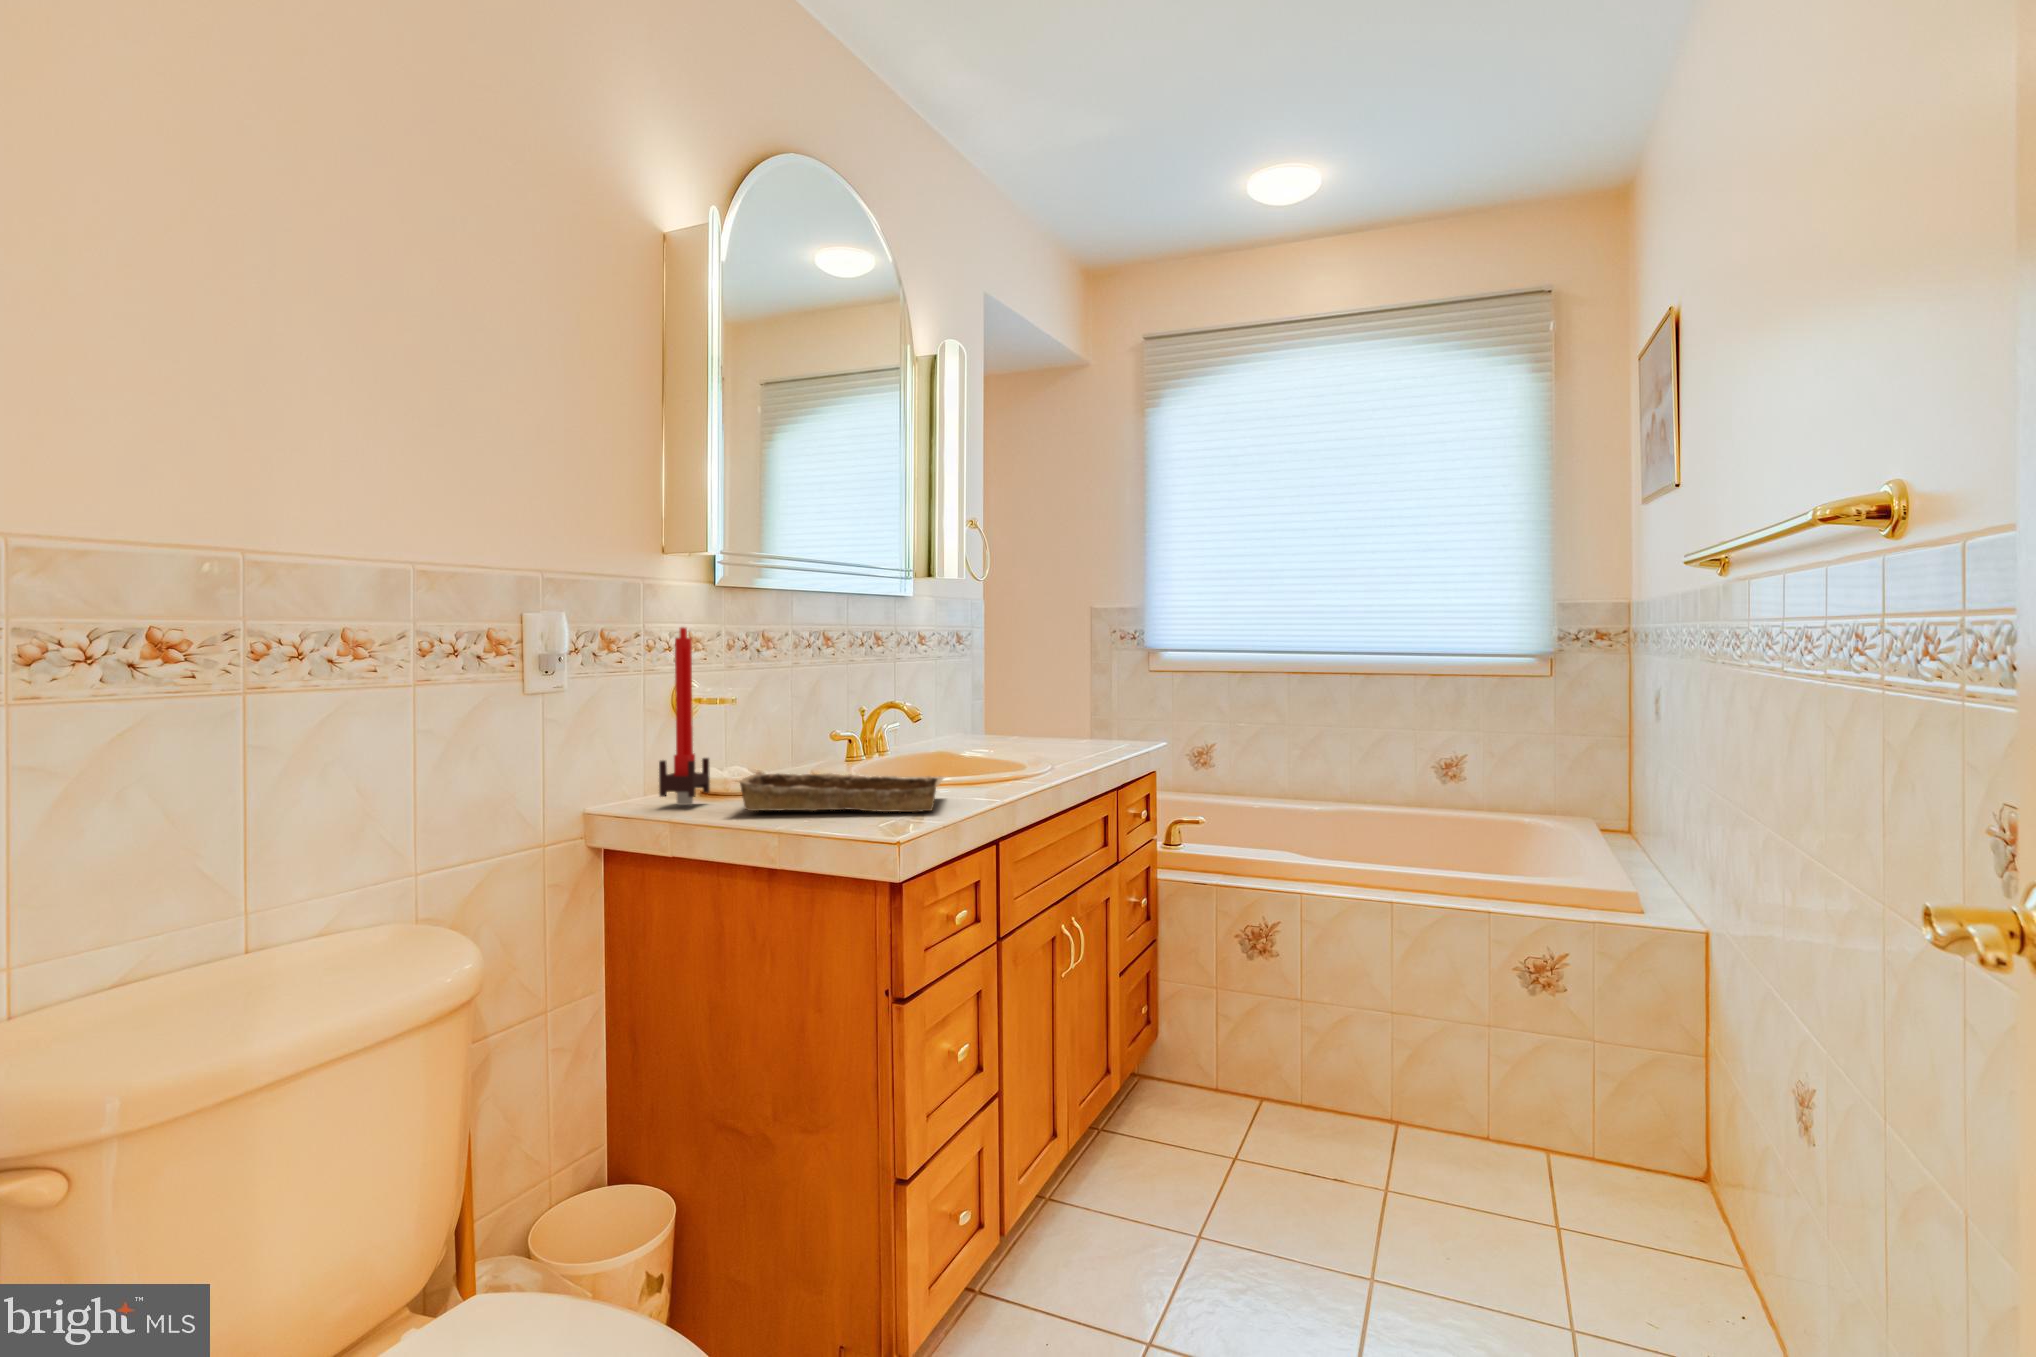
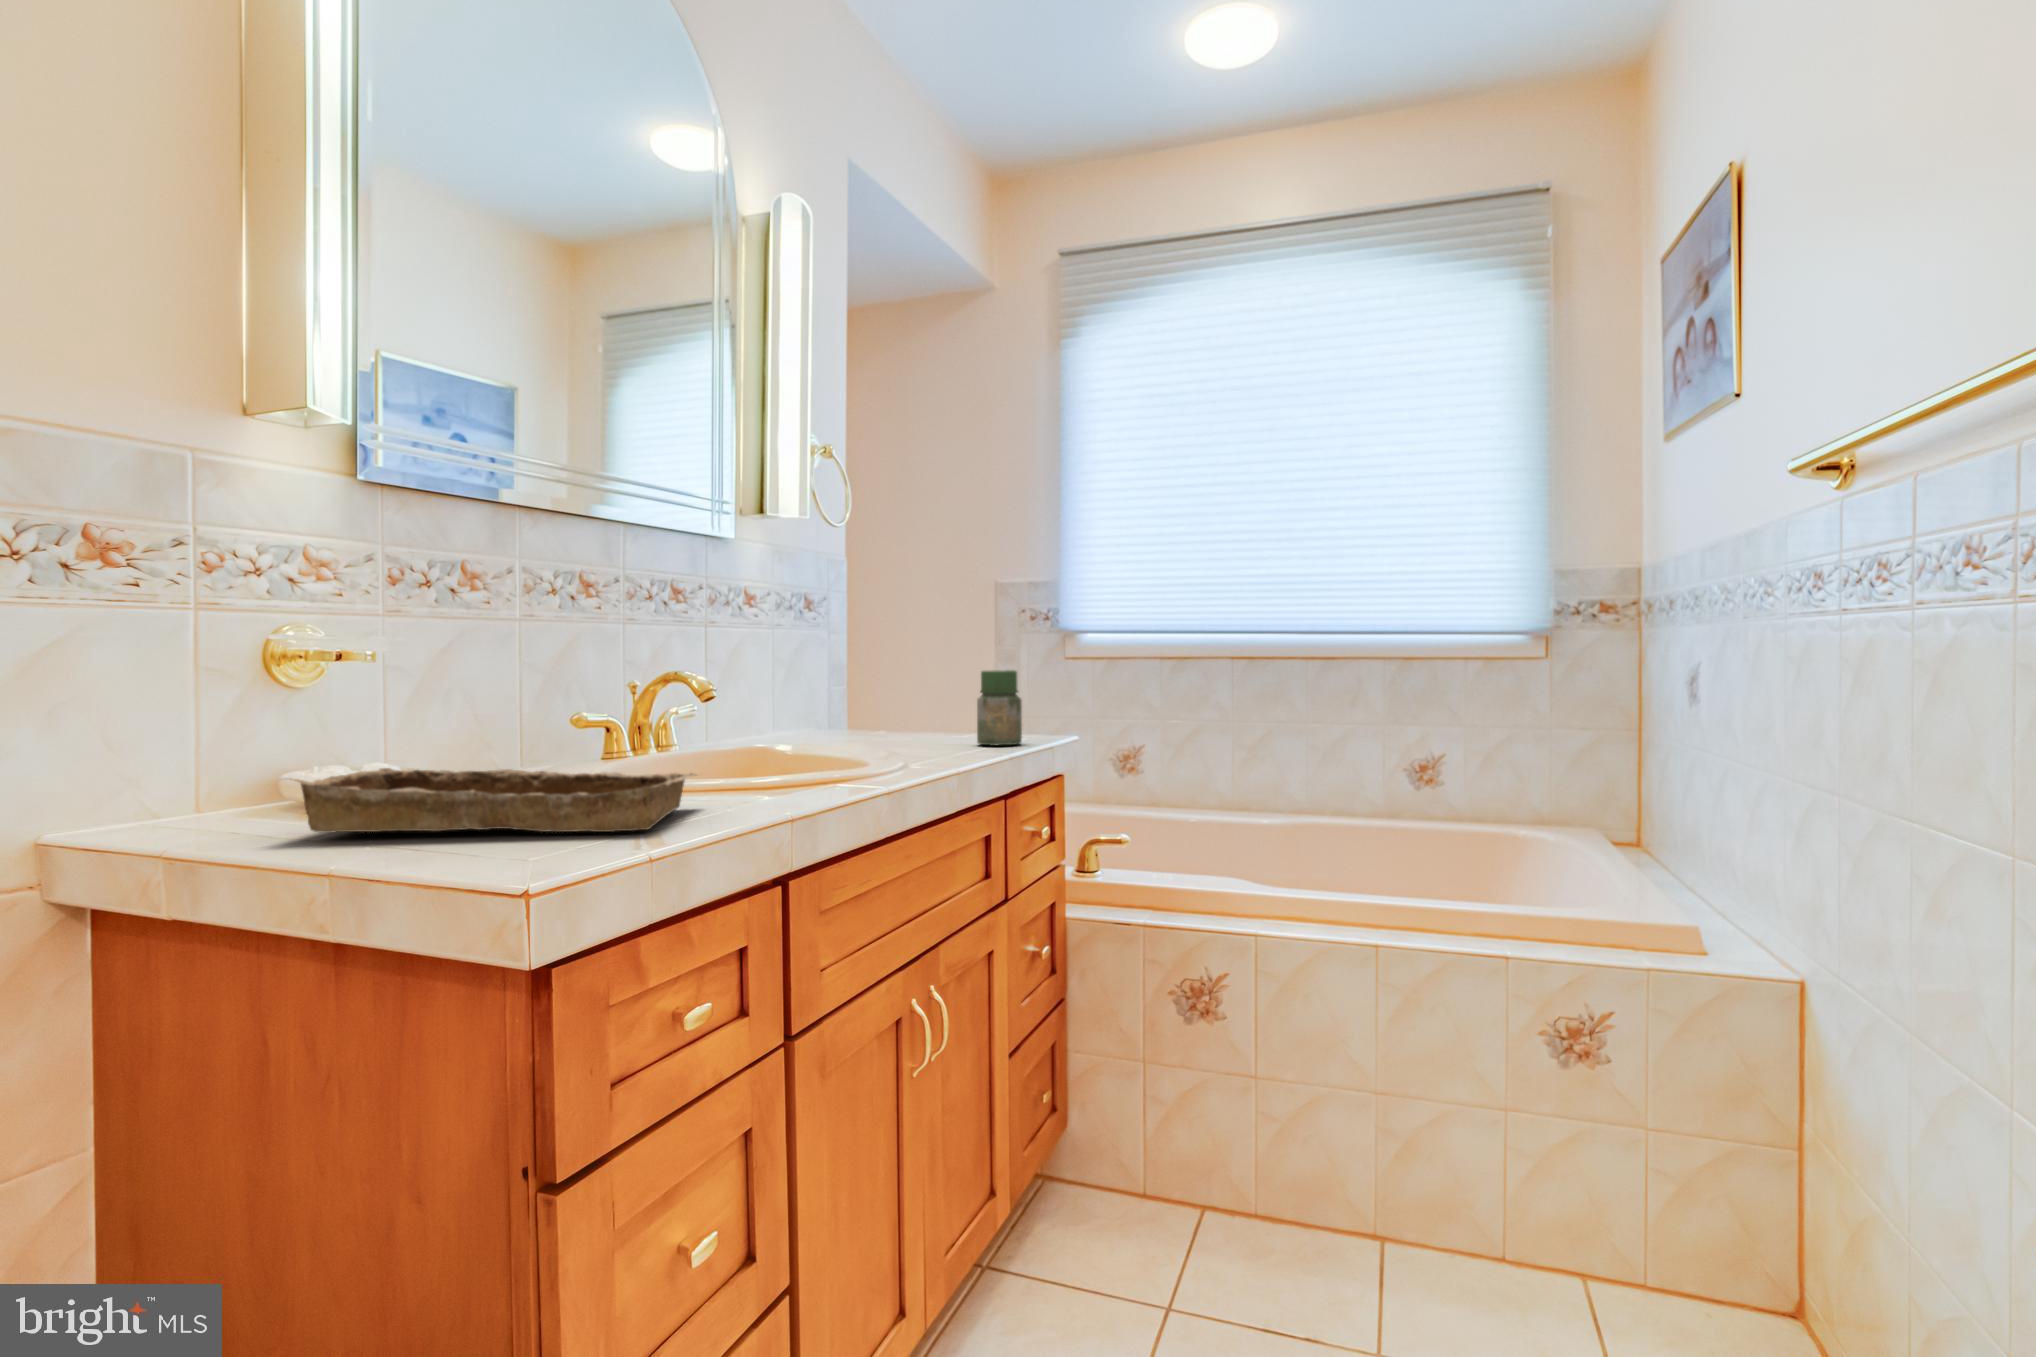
candle: present [659,627,710,805] -> none [187,521,295,824]
jar: none [1093,697,1126,752] -> present [977,670,1022,745]

